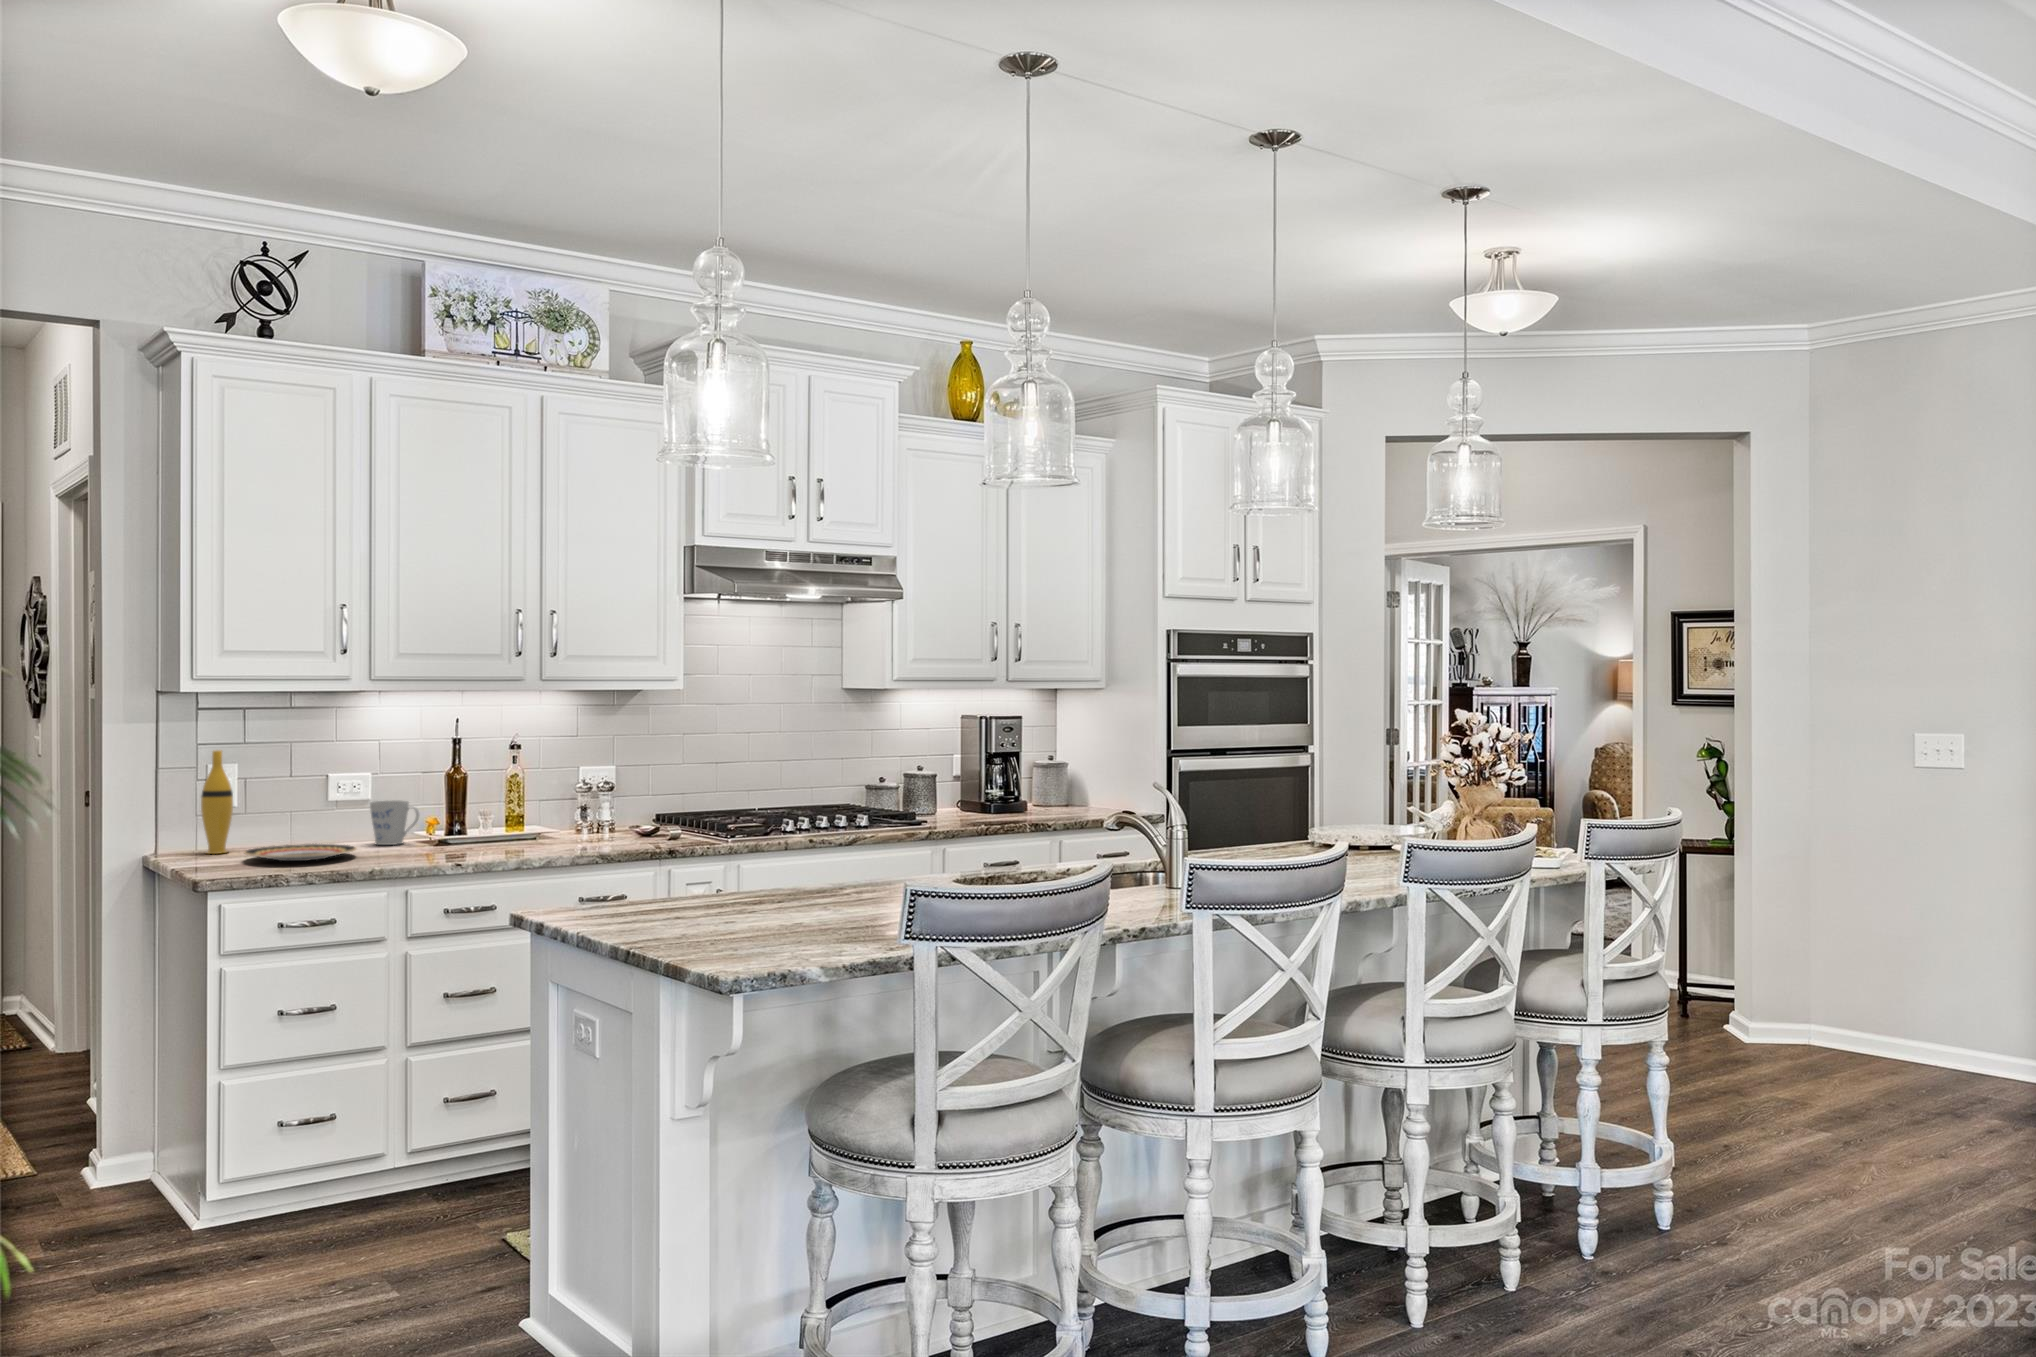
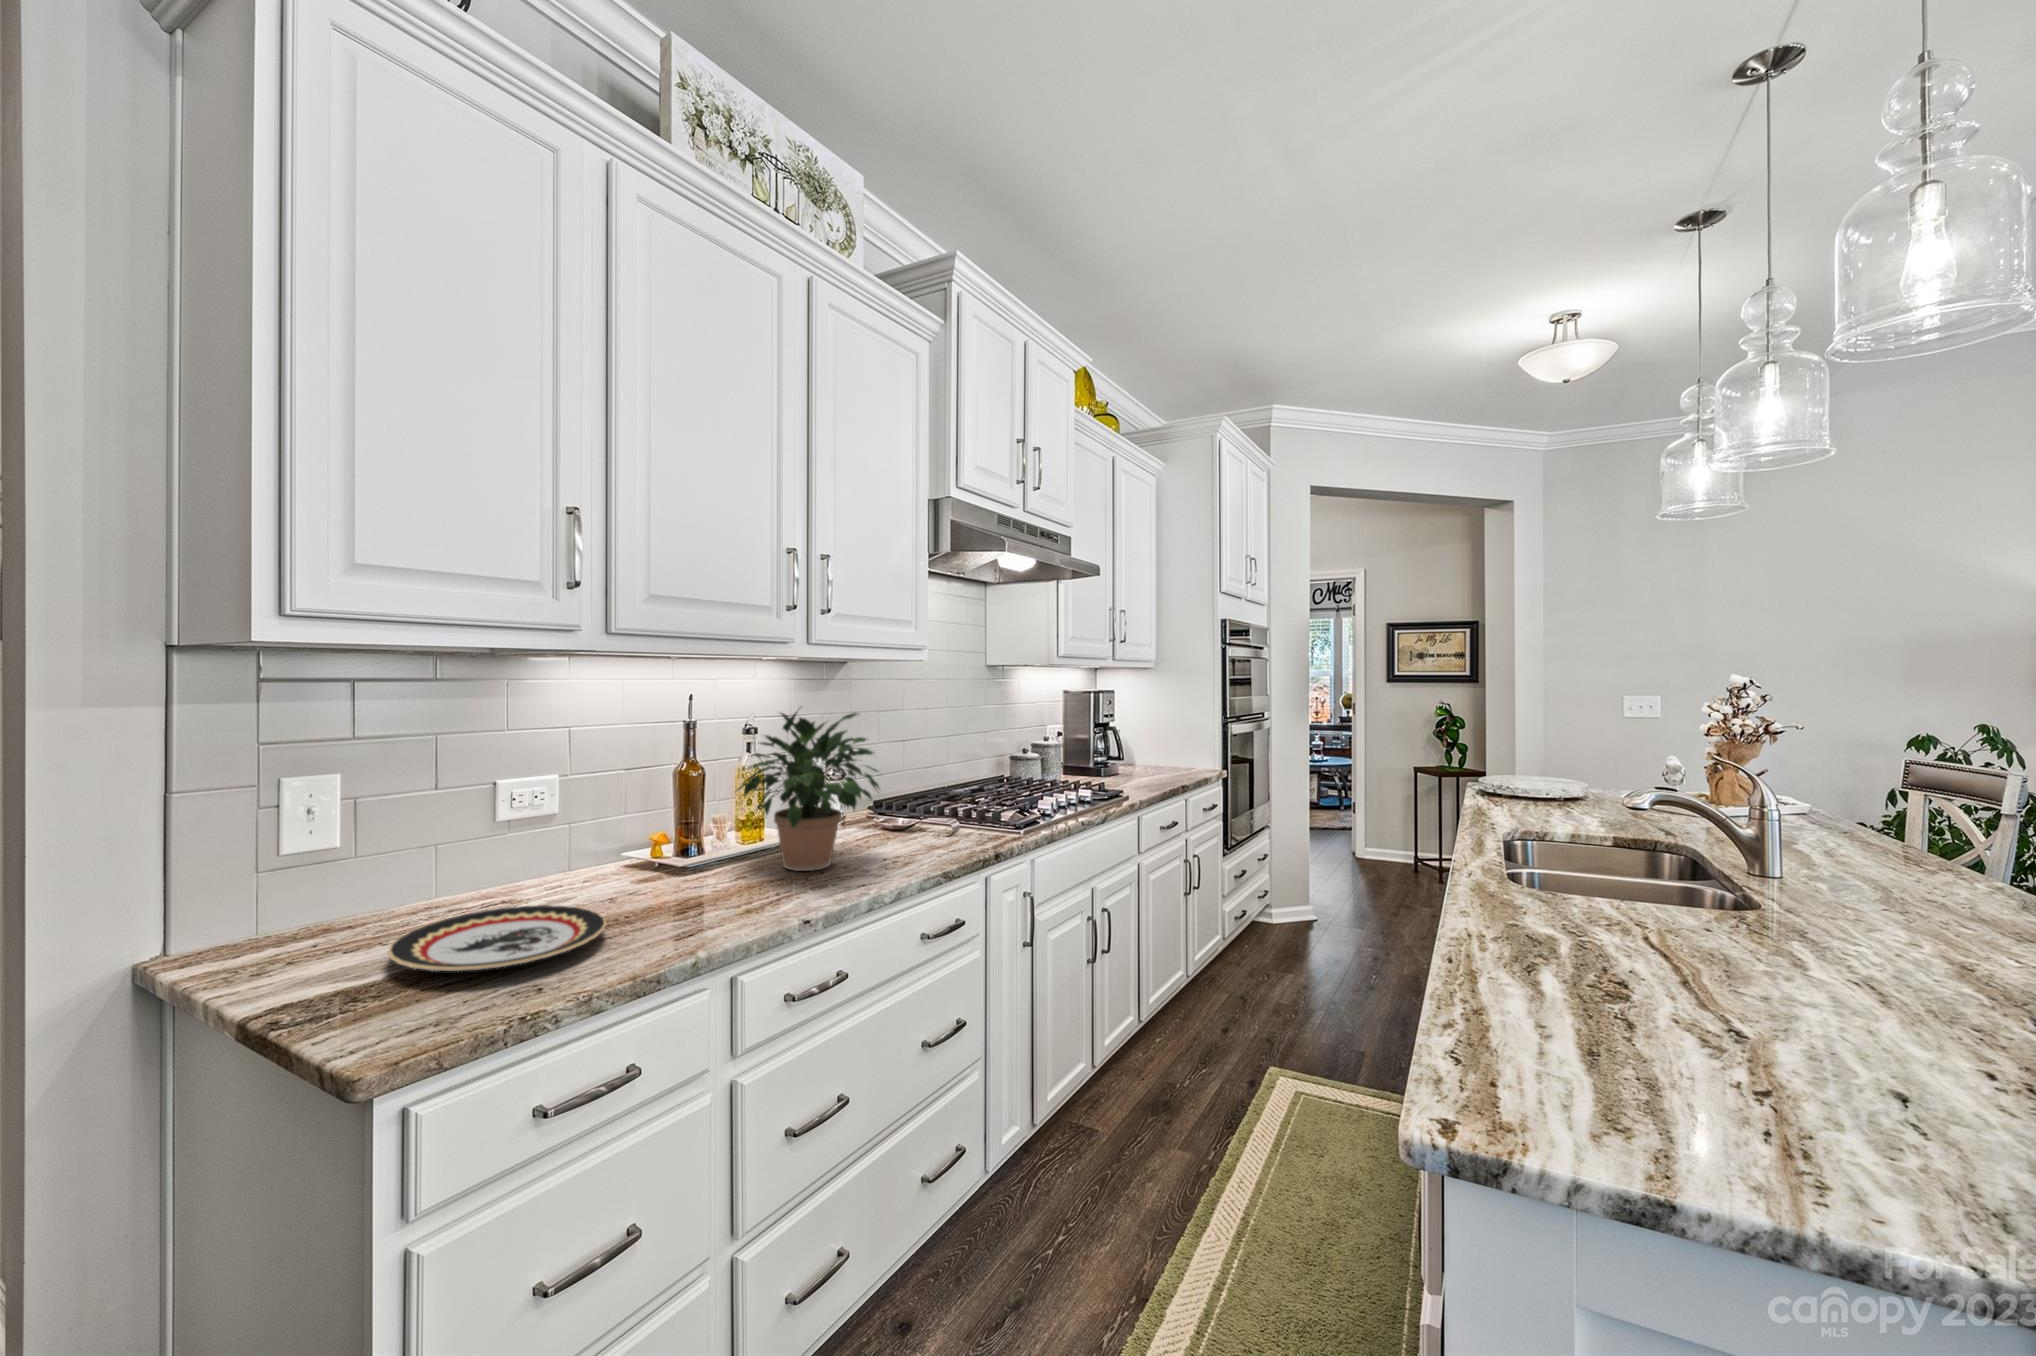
potted plant: none [465,723,587,844] -> present [738,706,879,871]
vase: present [201,750,233,854] -> none [274,757,344,949]
mug: present [370,801,419,845] -> none [582,816,662,889]

